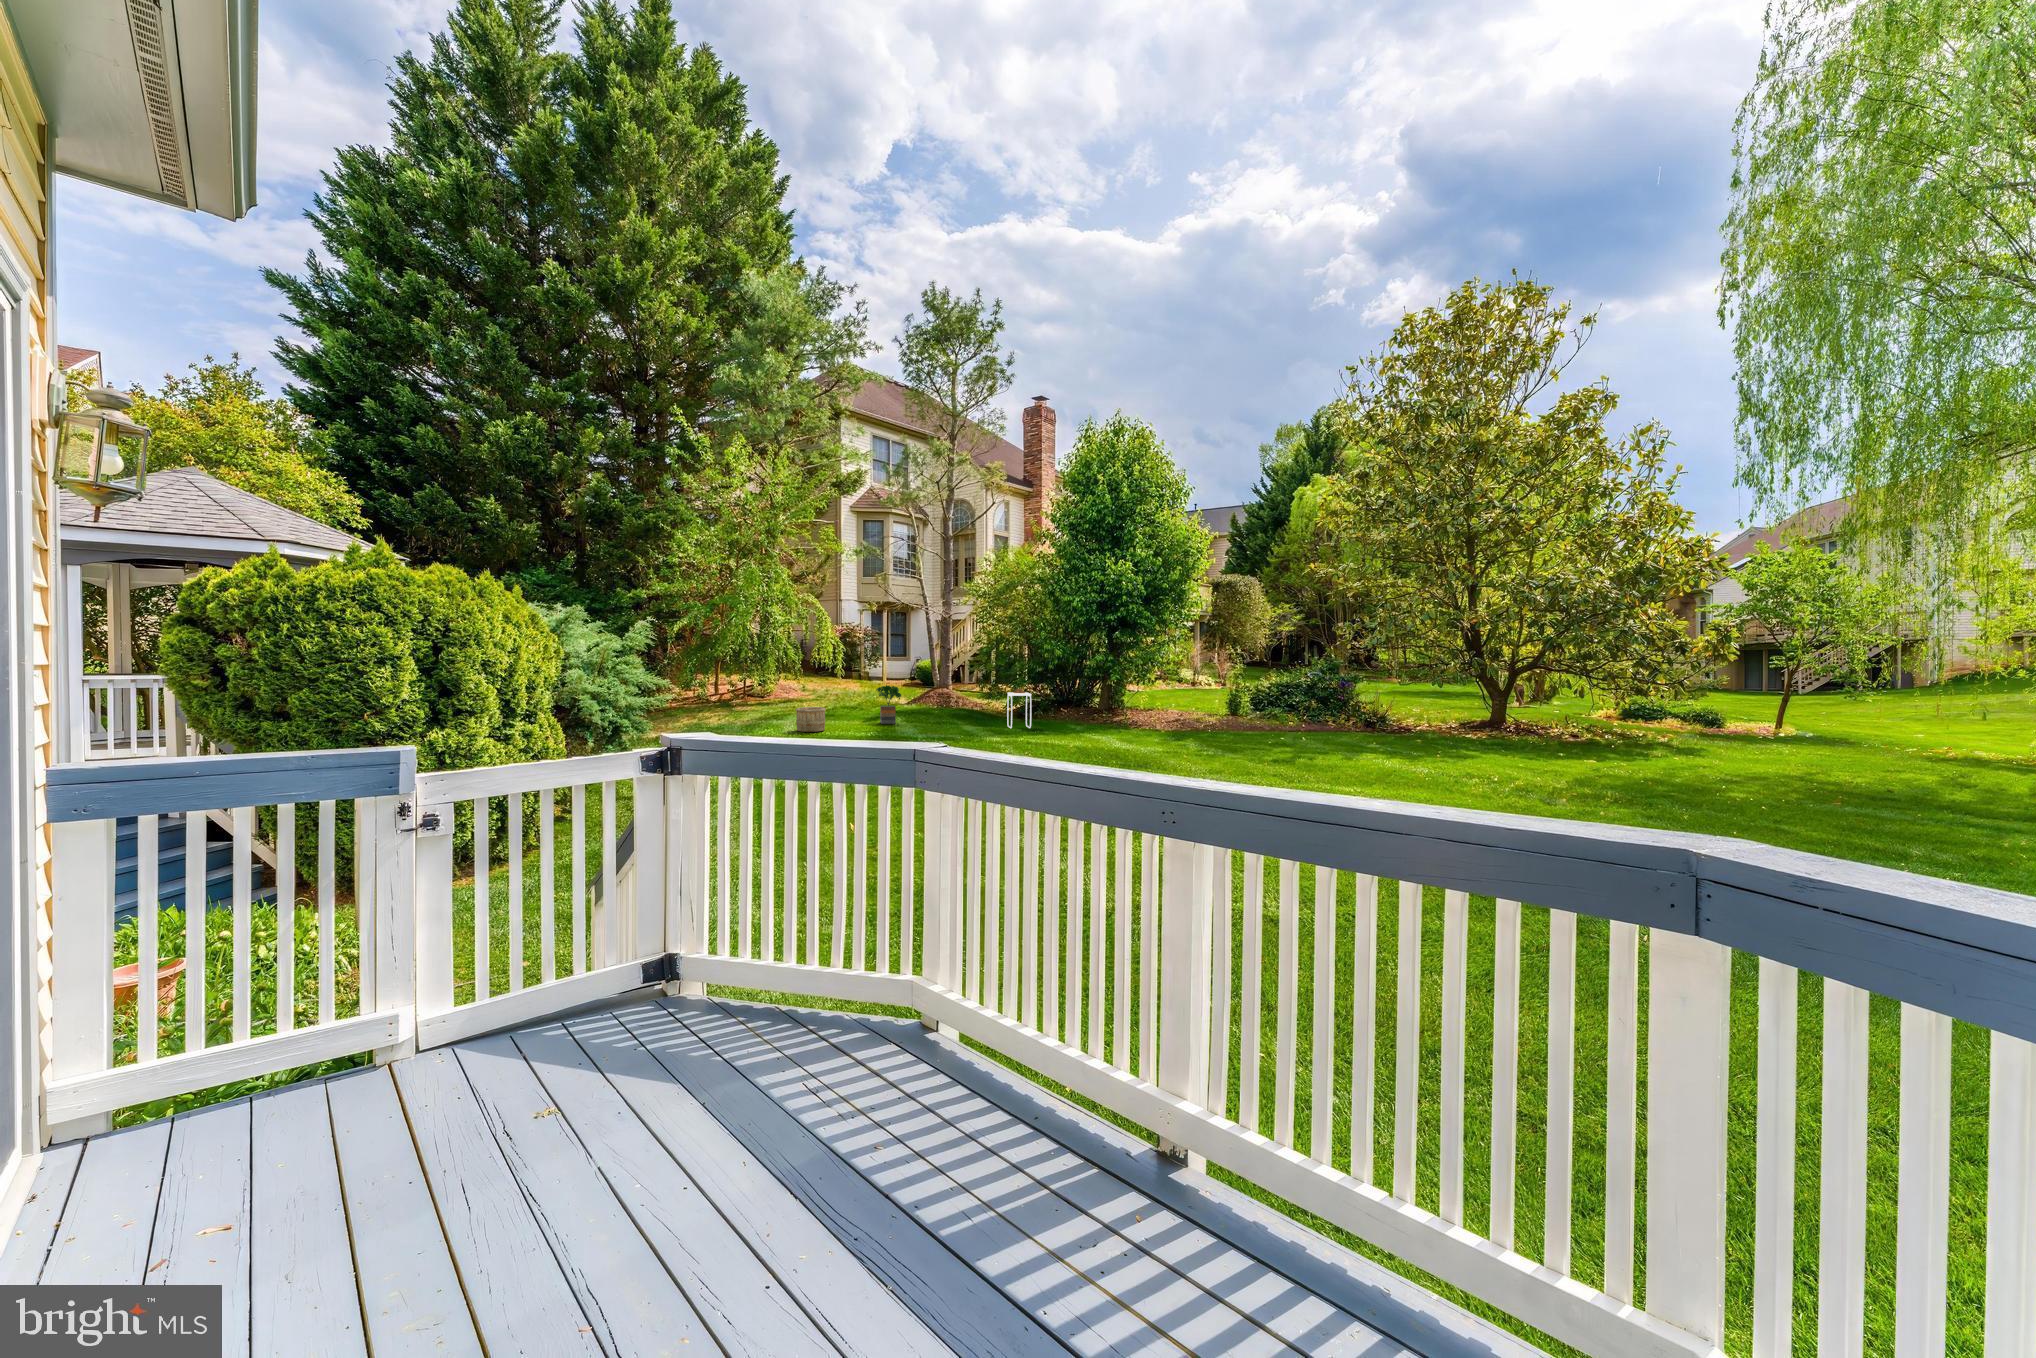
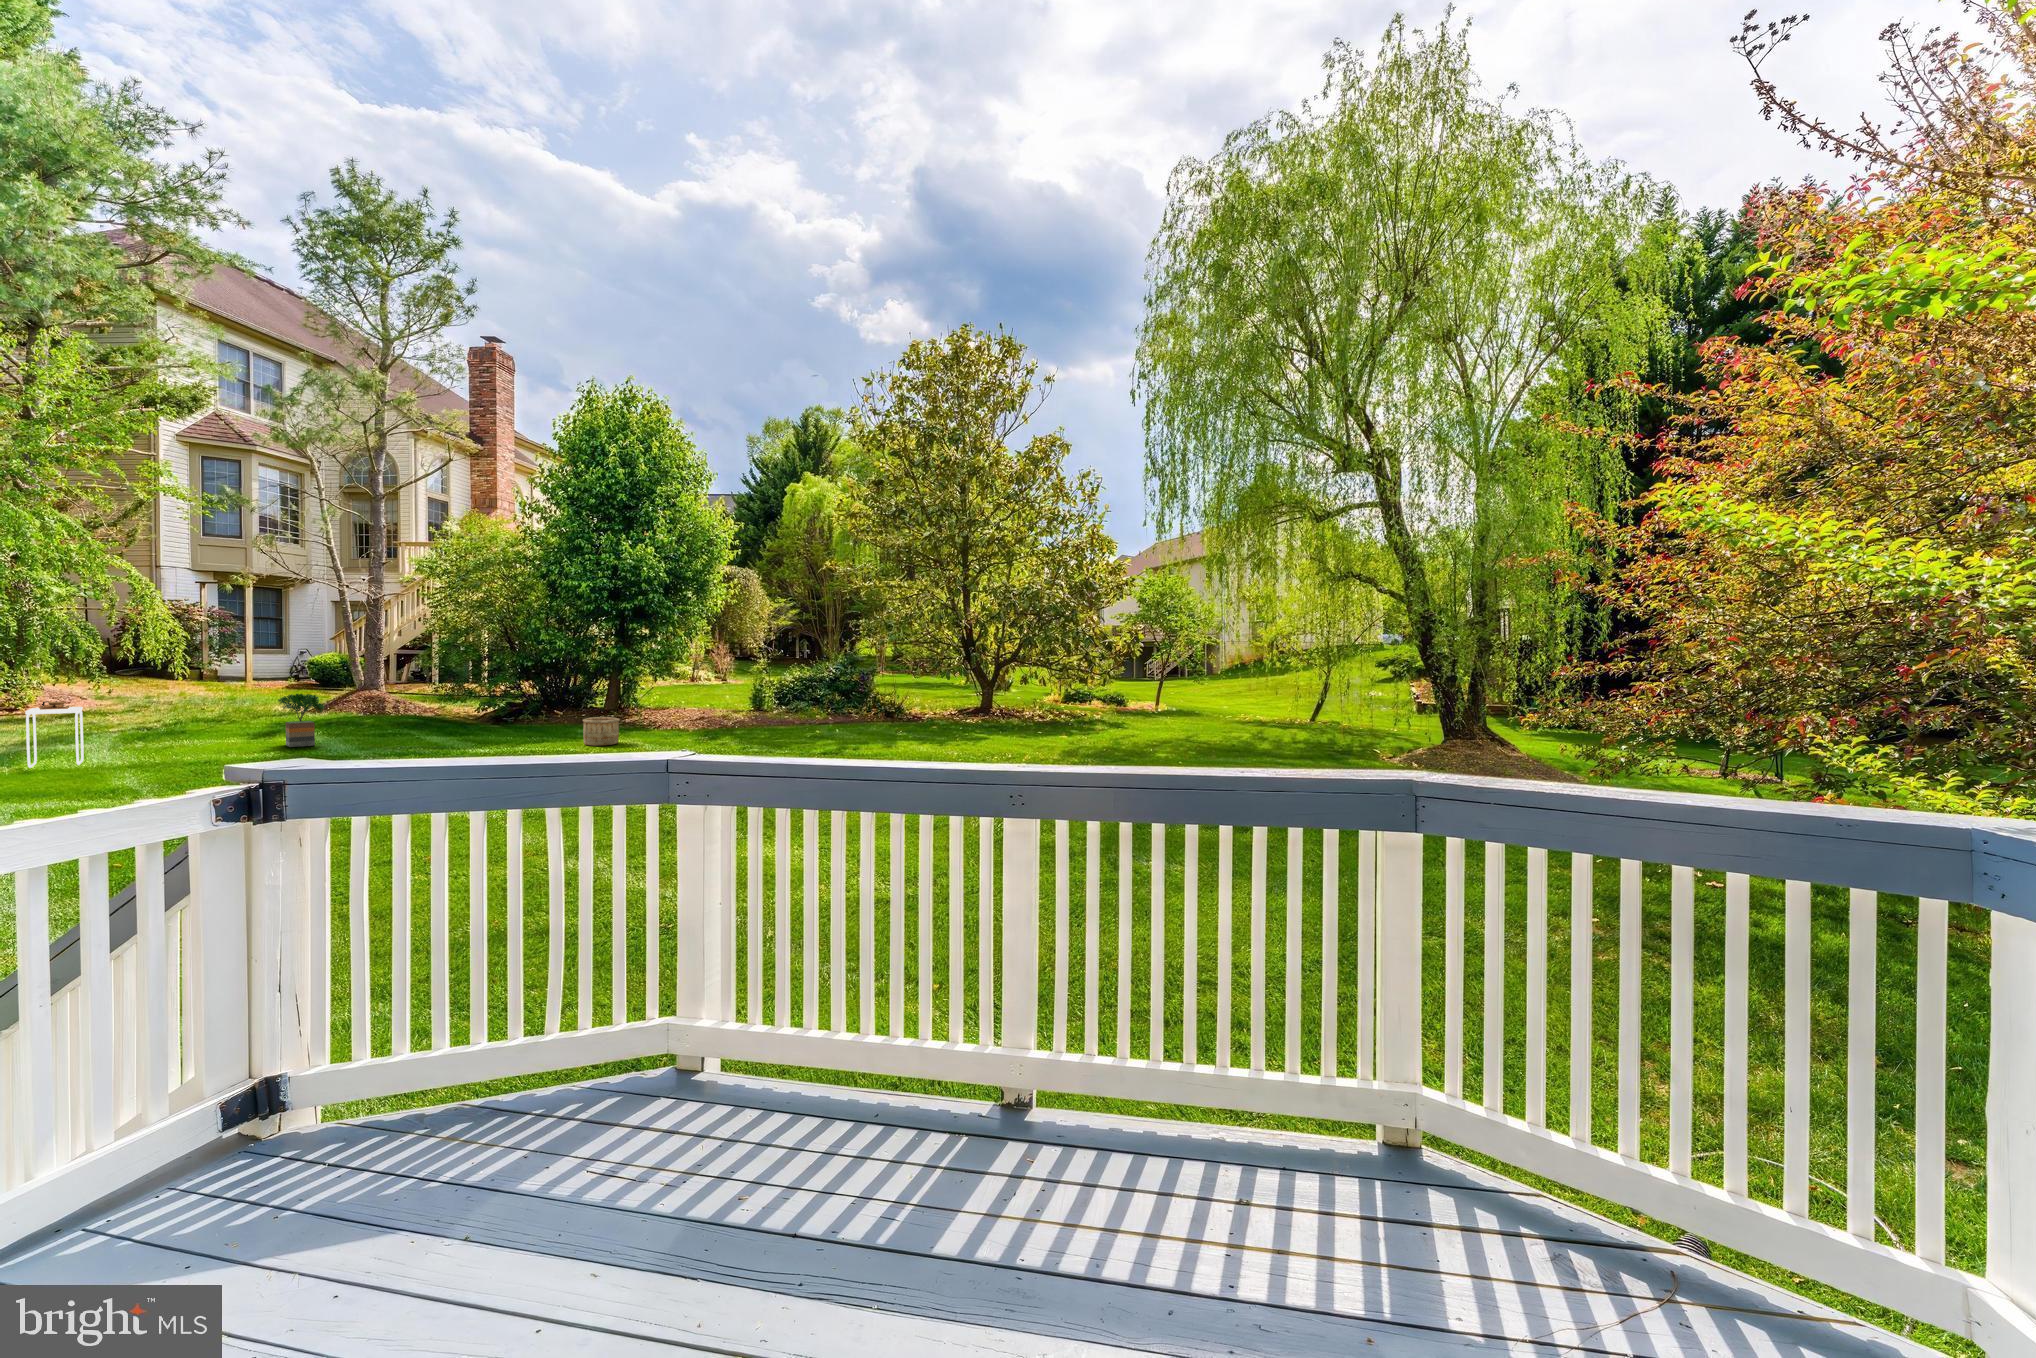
side table: present [1007,688,1031,728] -> present [25,701,84,768]
wooden bucket: present [796,707,826,732] -> present [583,717,620,746]

